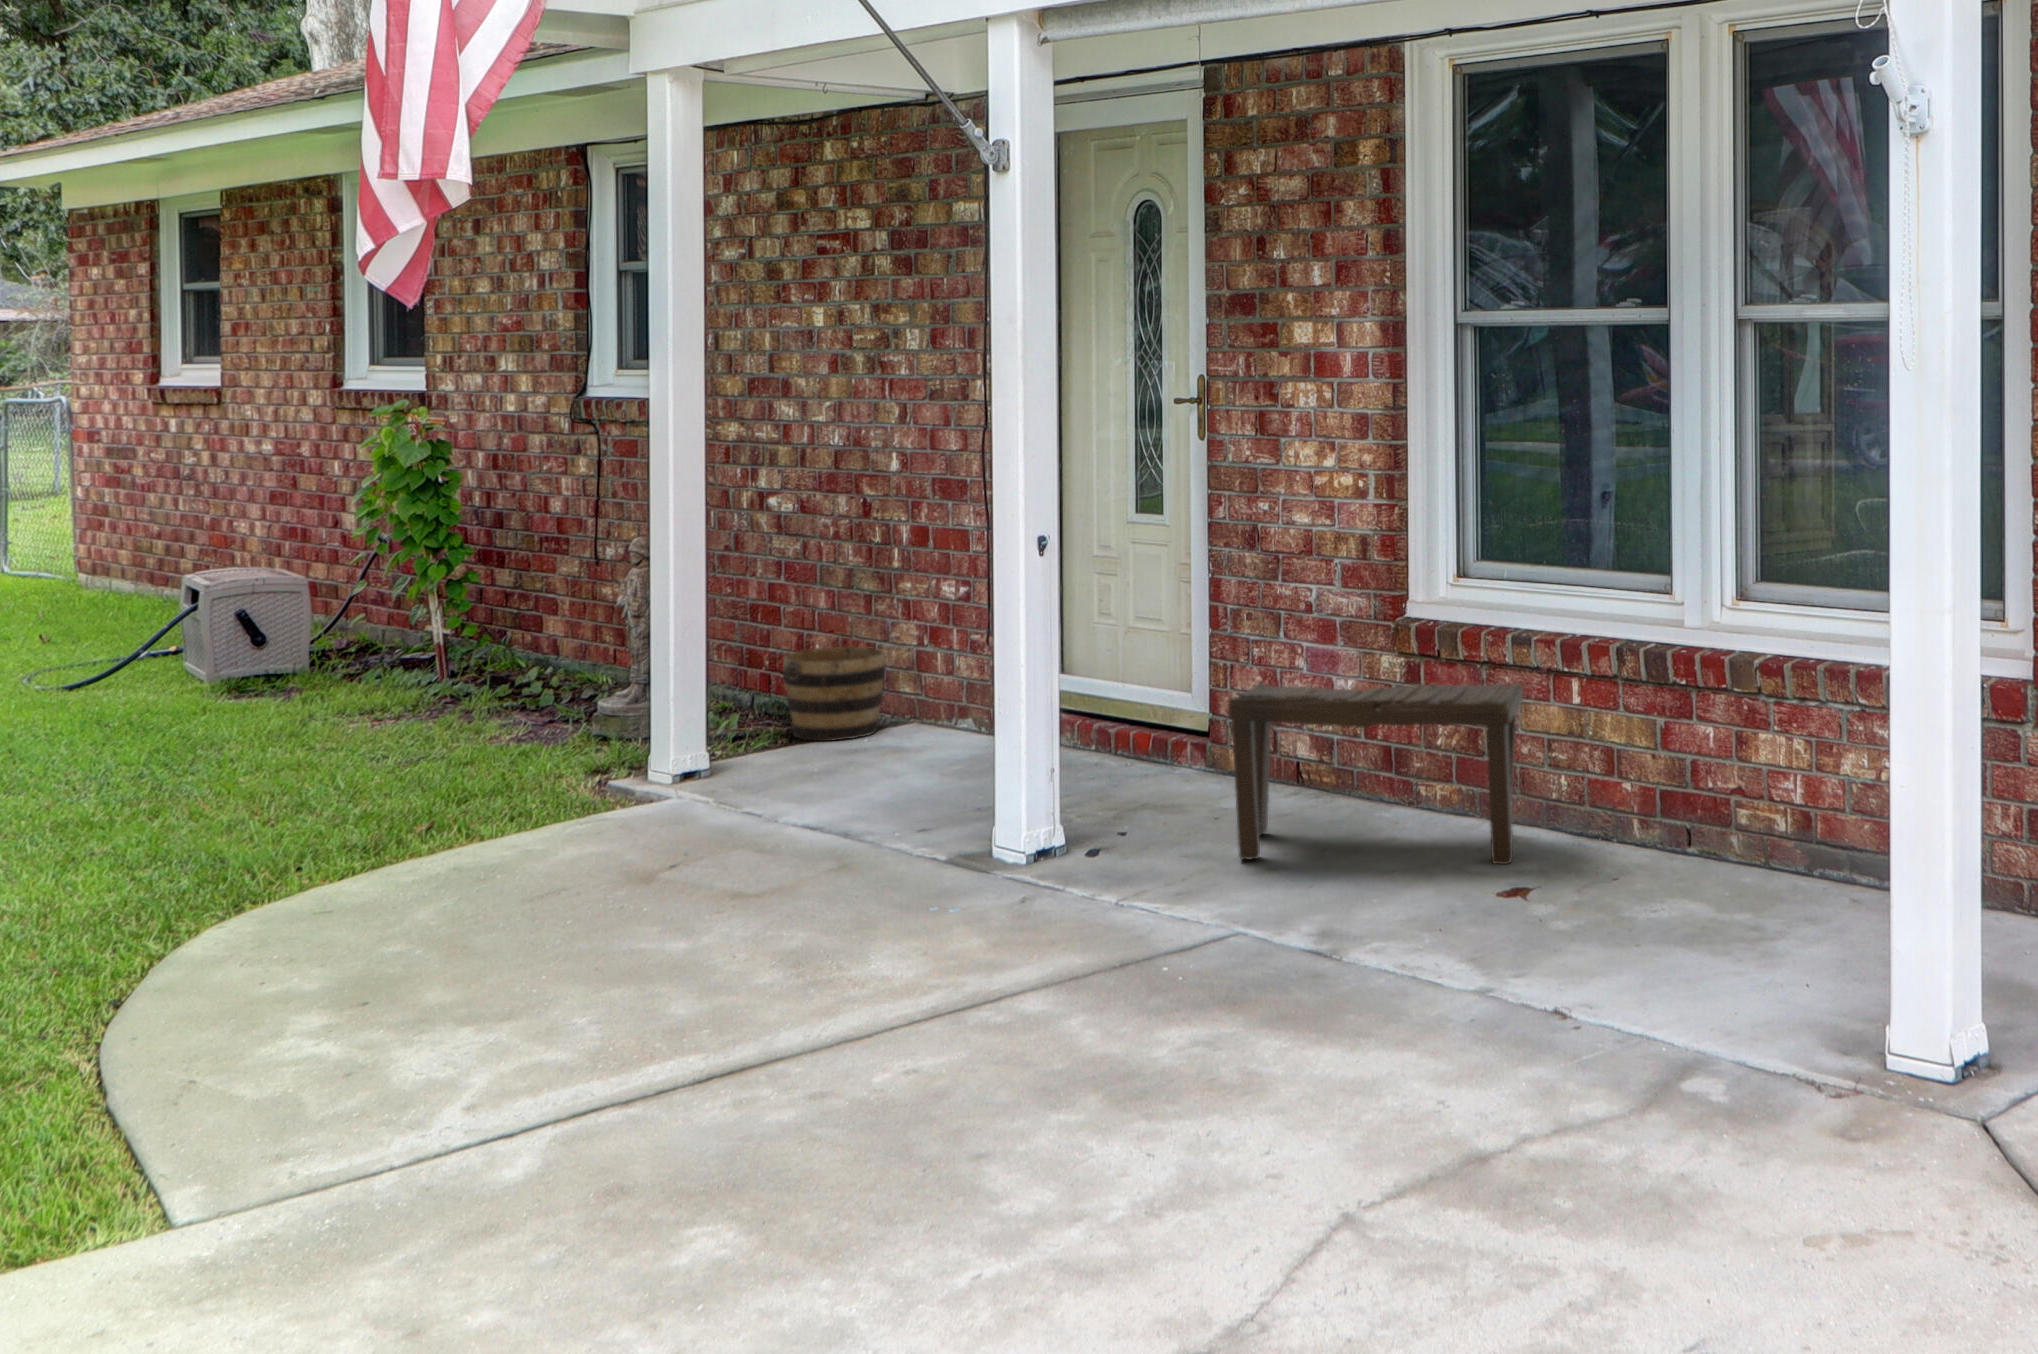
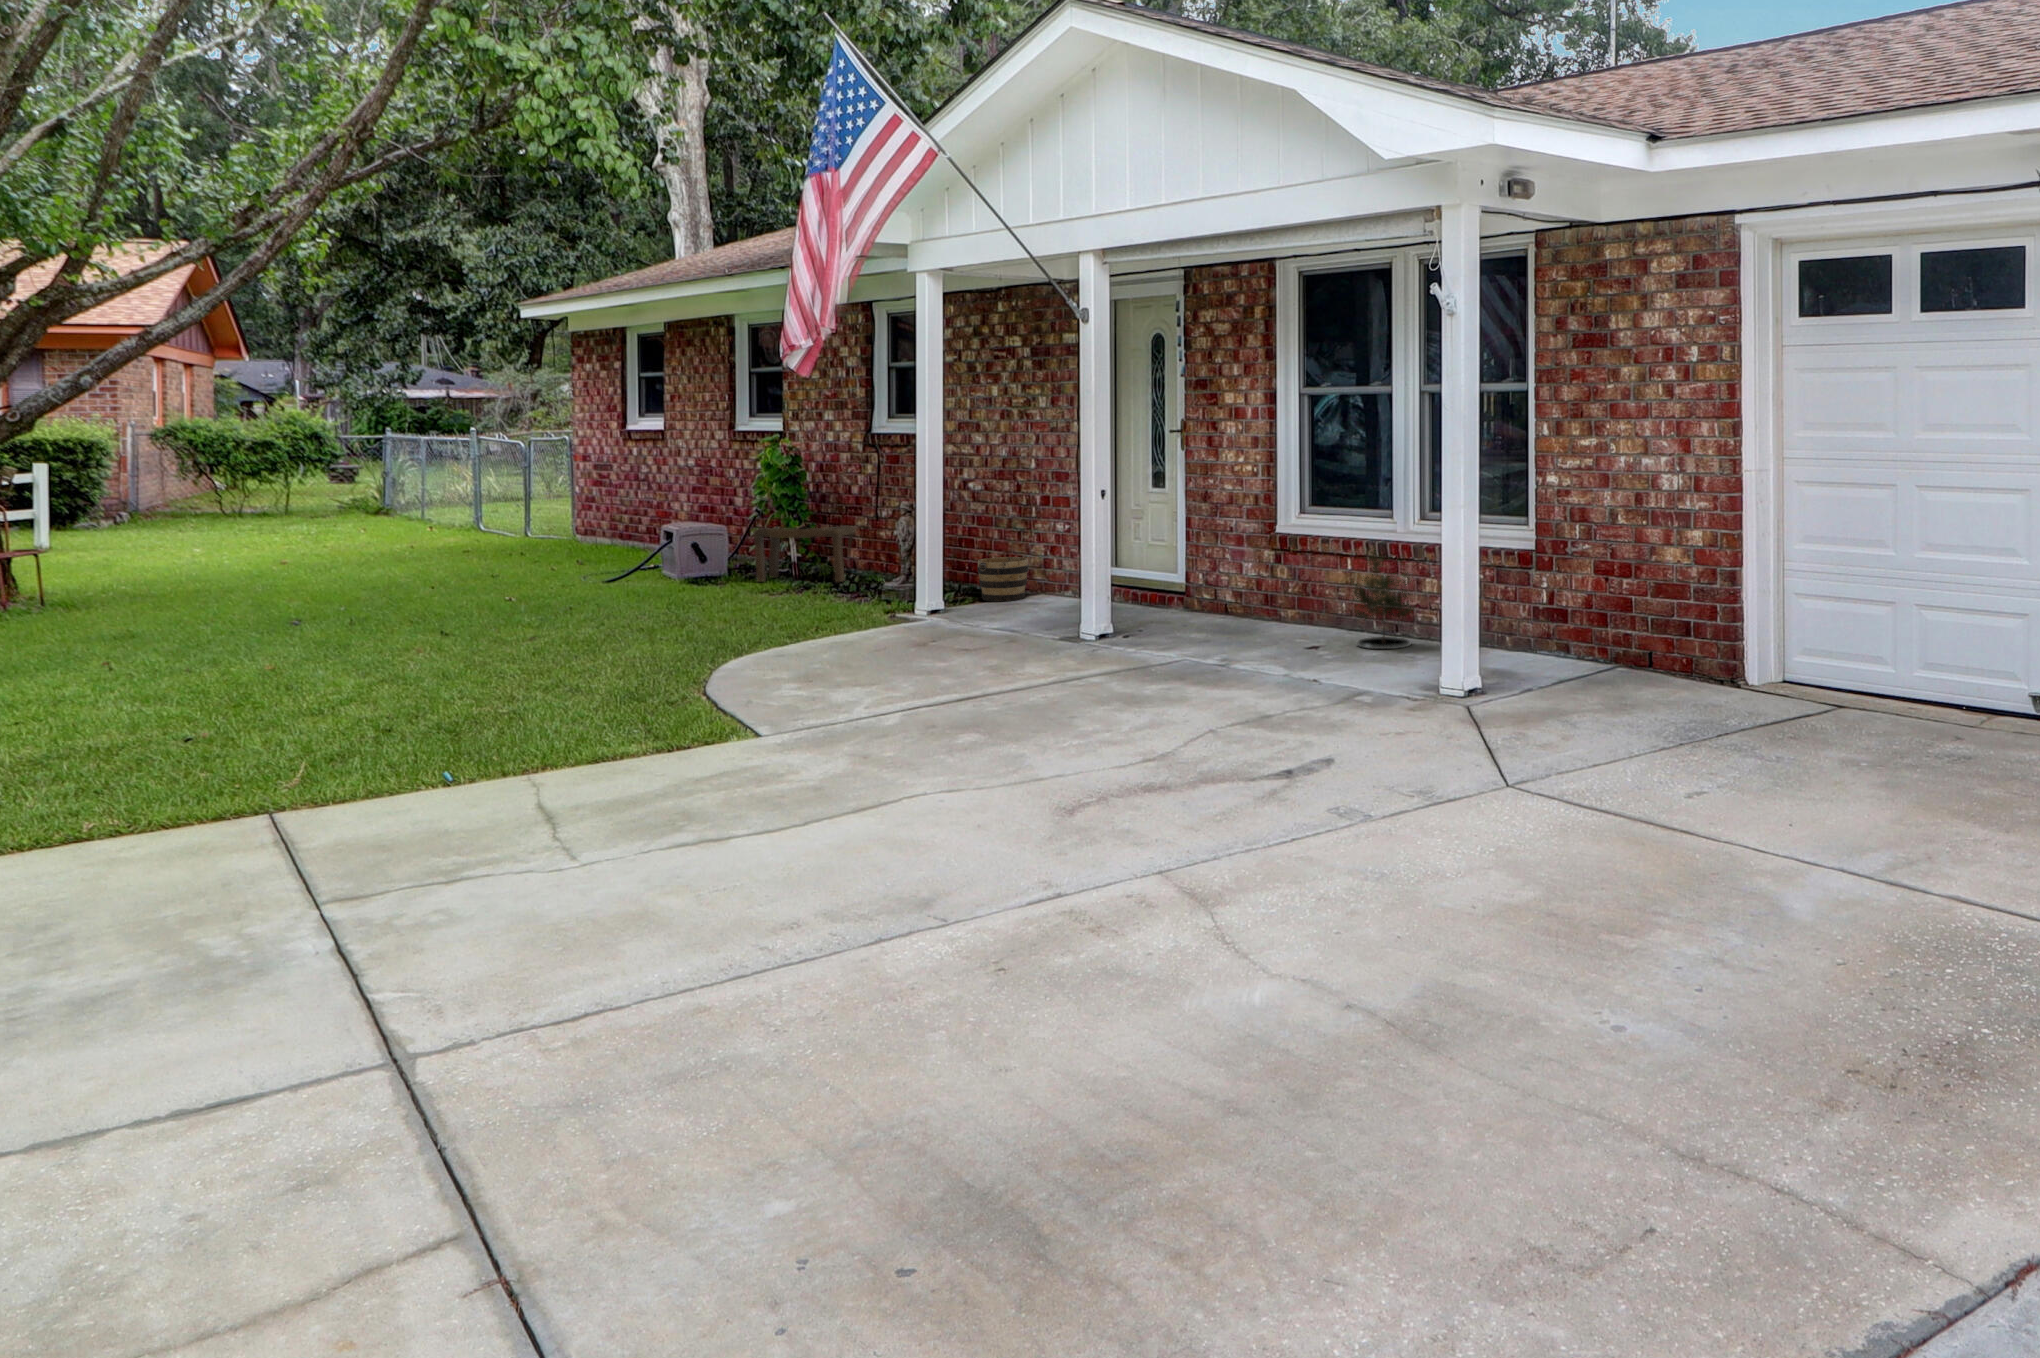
potted tree: none [1589,657,1738,895] -> present [1351,546,1413,649]
bench: present [1228,683,1523,864] -> present [753,527,855,582]

